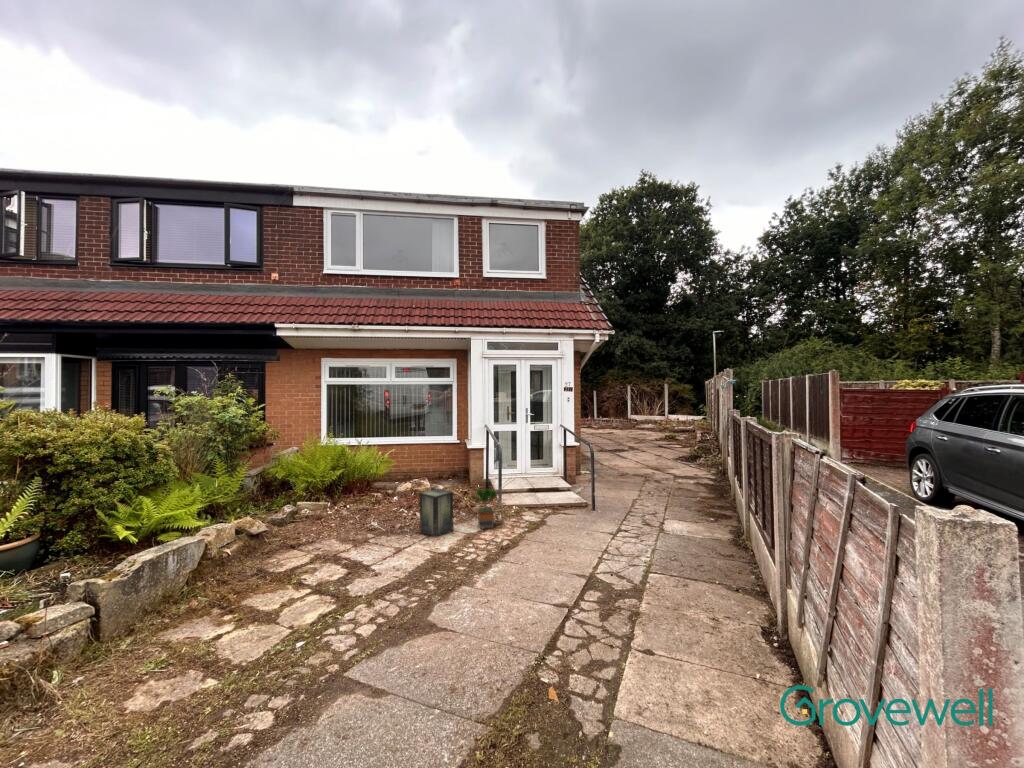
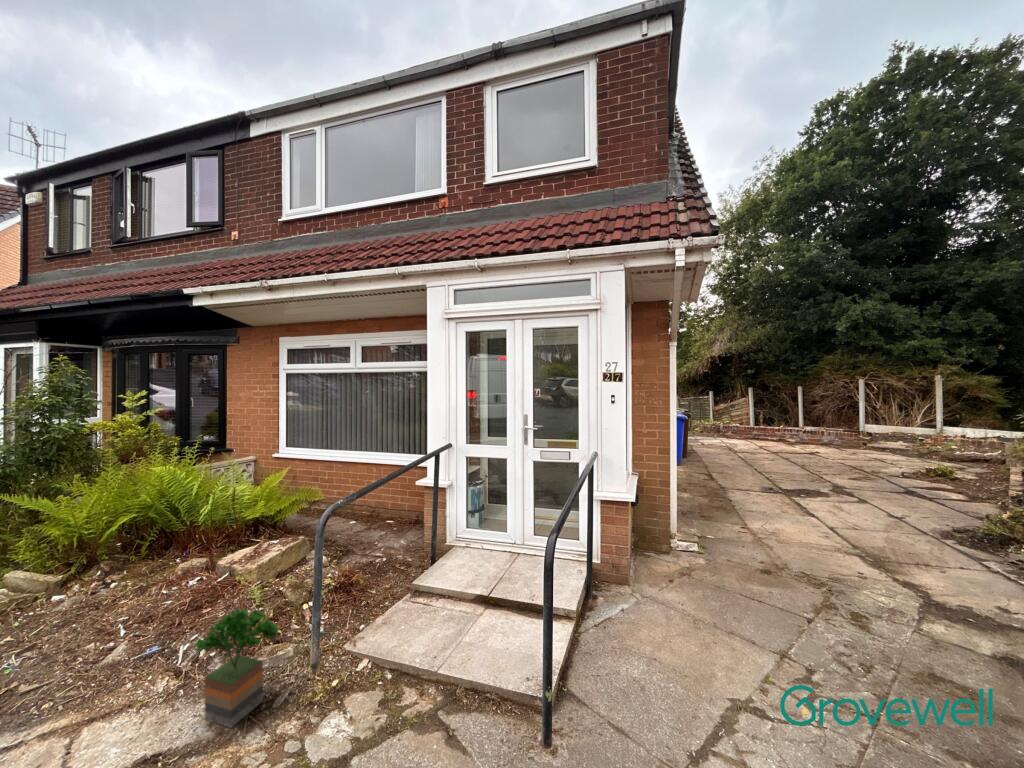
storage box: present [420,489,454,537] -> none [84,586,181,723]

